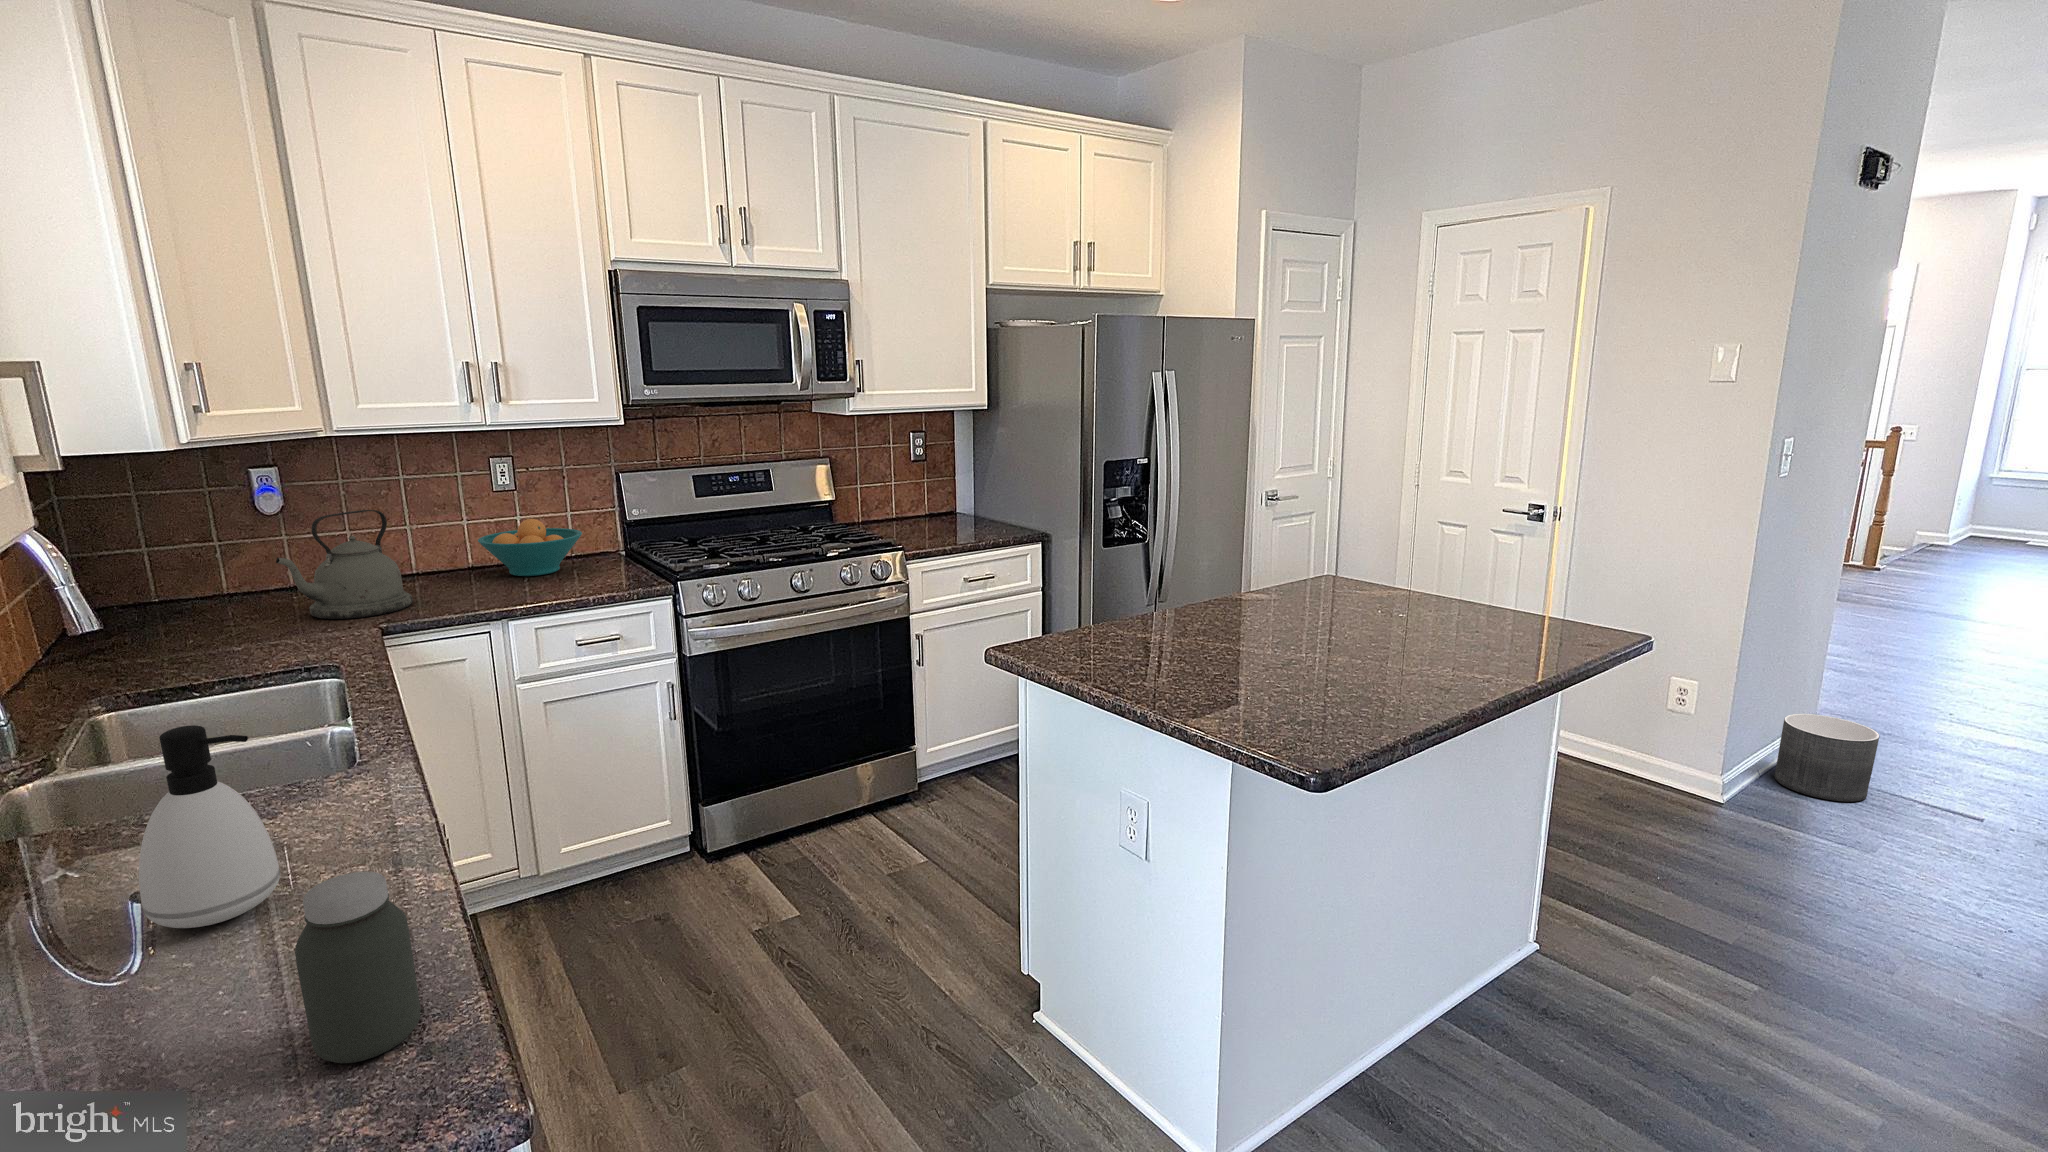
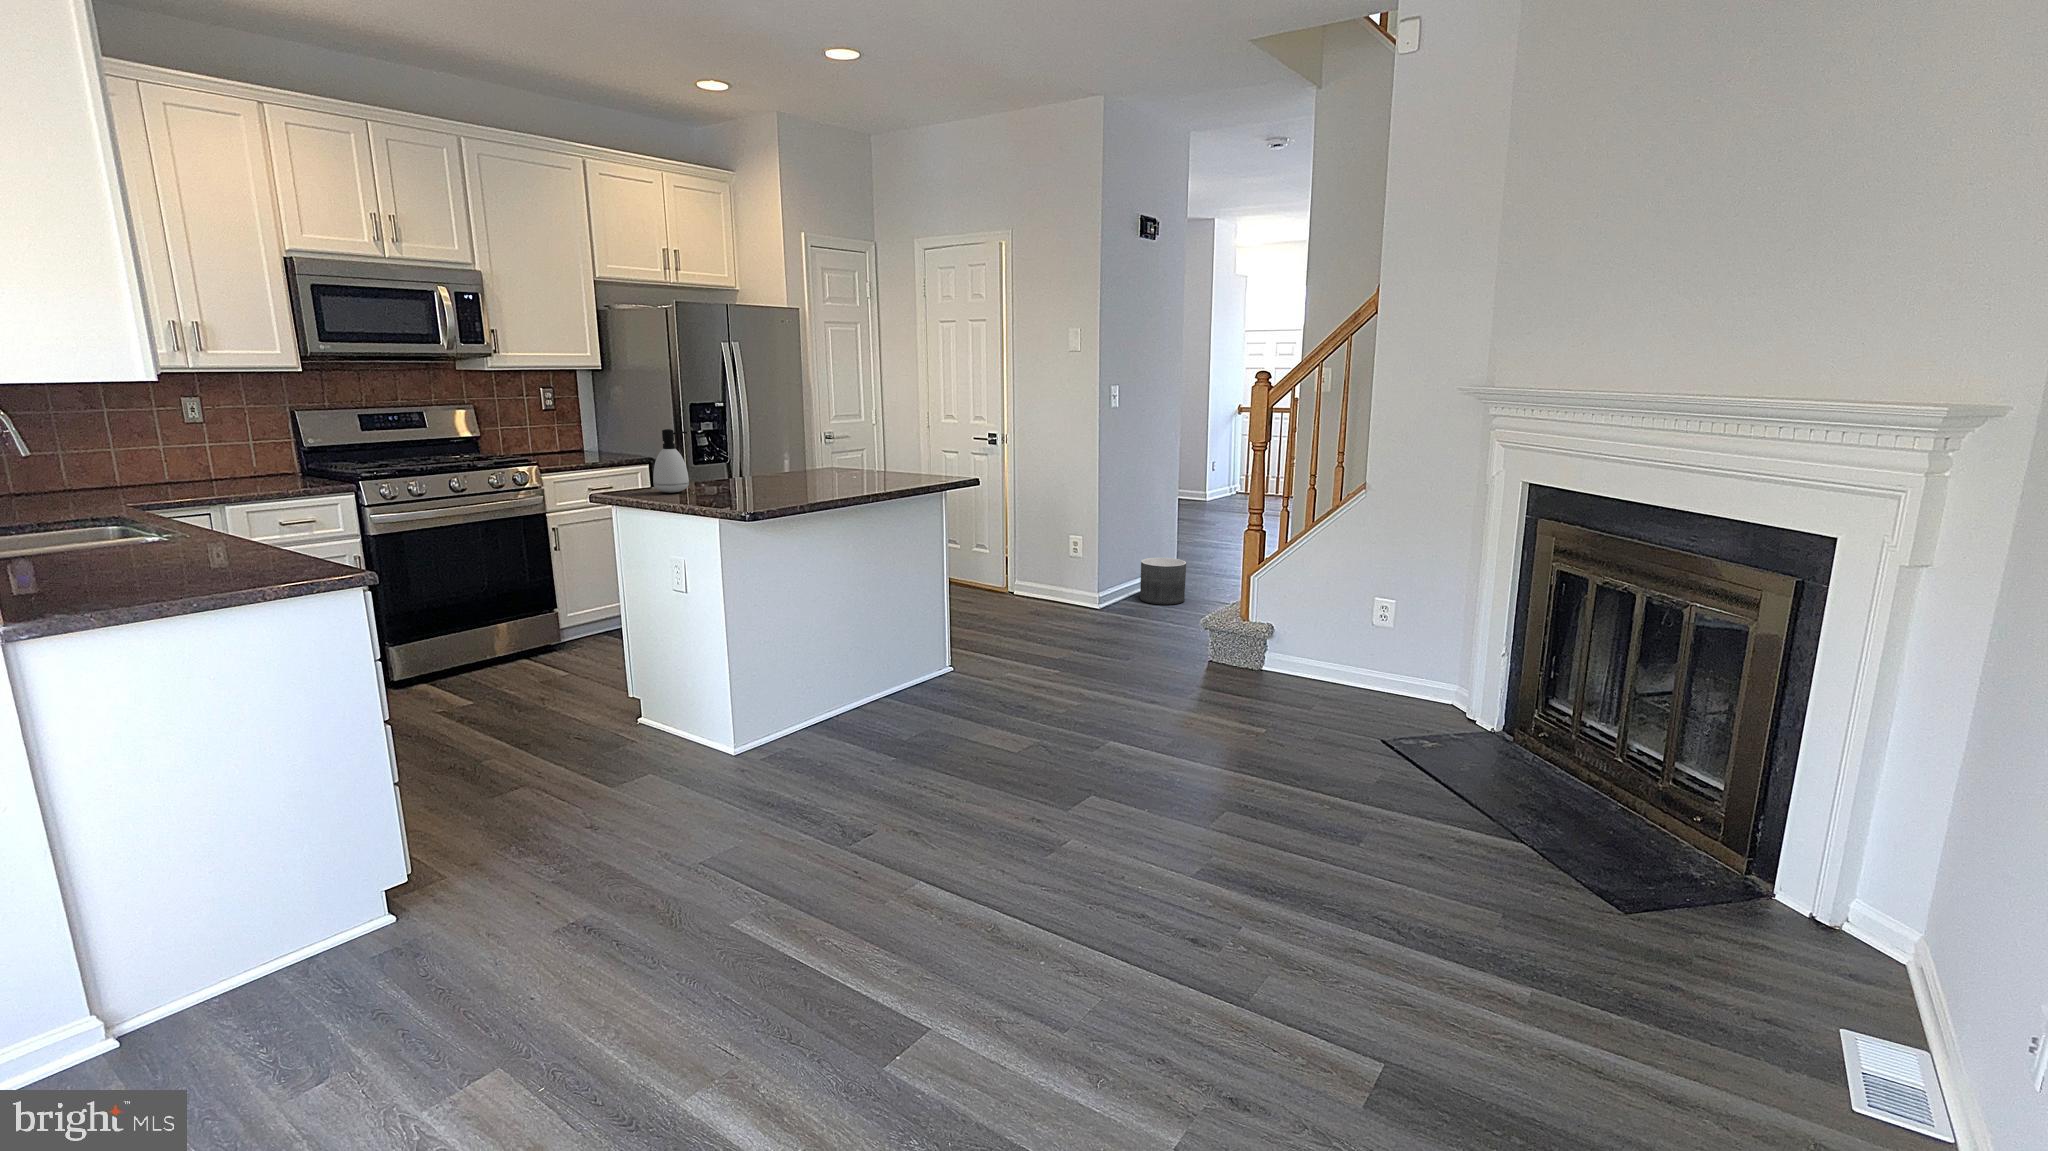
kettle: present [276,510,413,619] -> none [32,427,138,503]
fruit bowl: present [478,519,582,576] -> none [178,442,269,485]
soap dispenser: present [139,725,280,928] -> present [653,429,689,493]
jar: present [295,871,420,1063] -> none [256,501,307,570]

